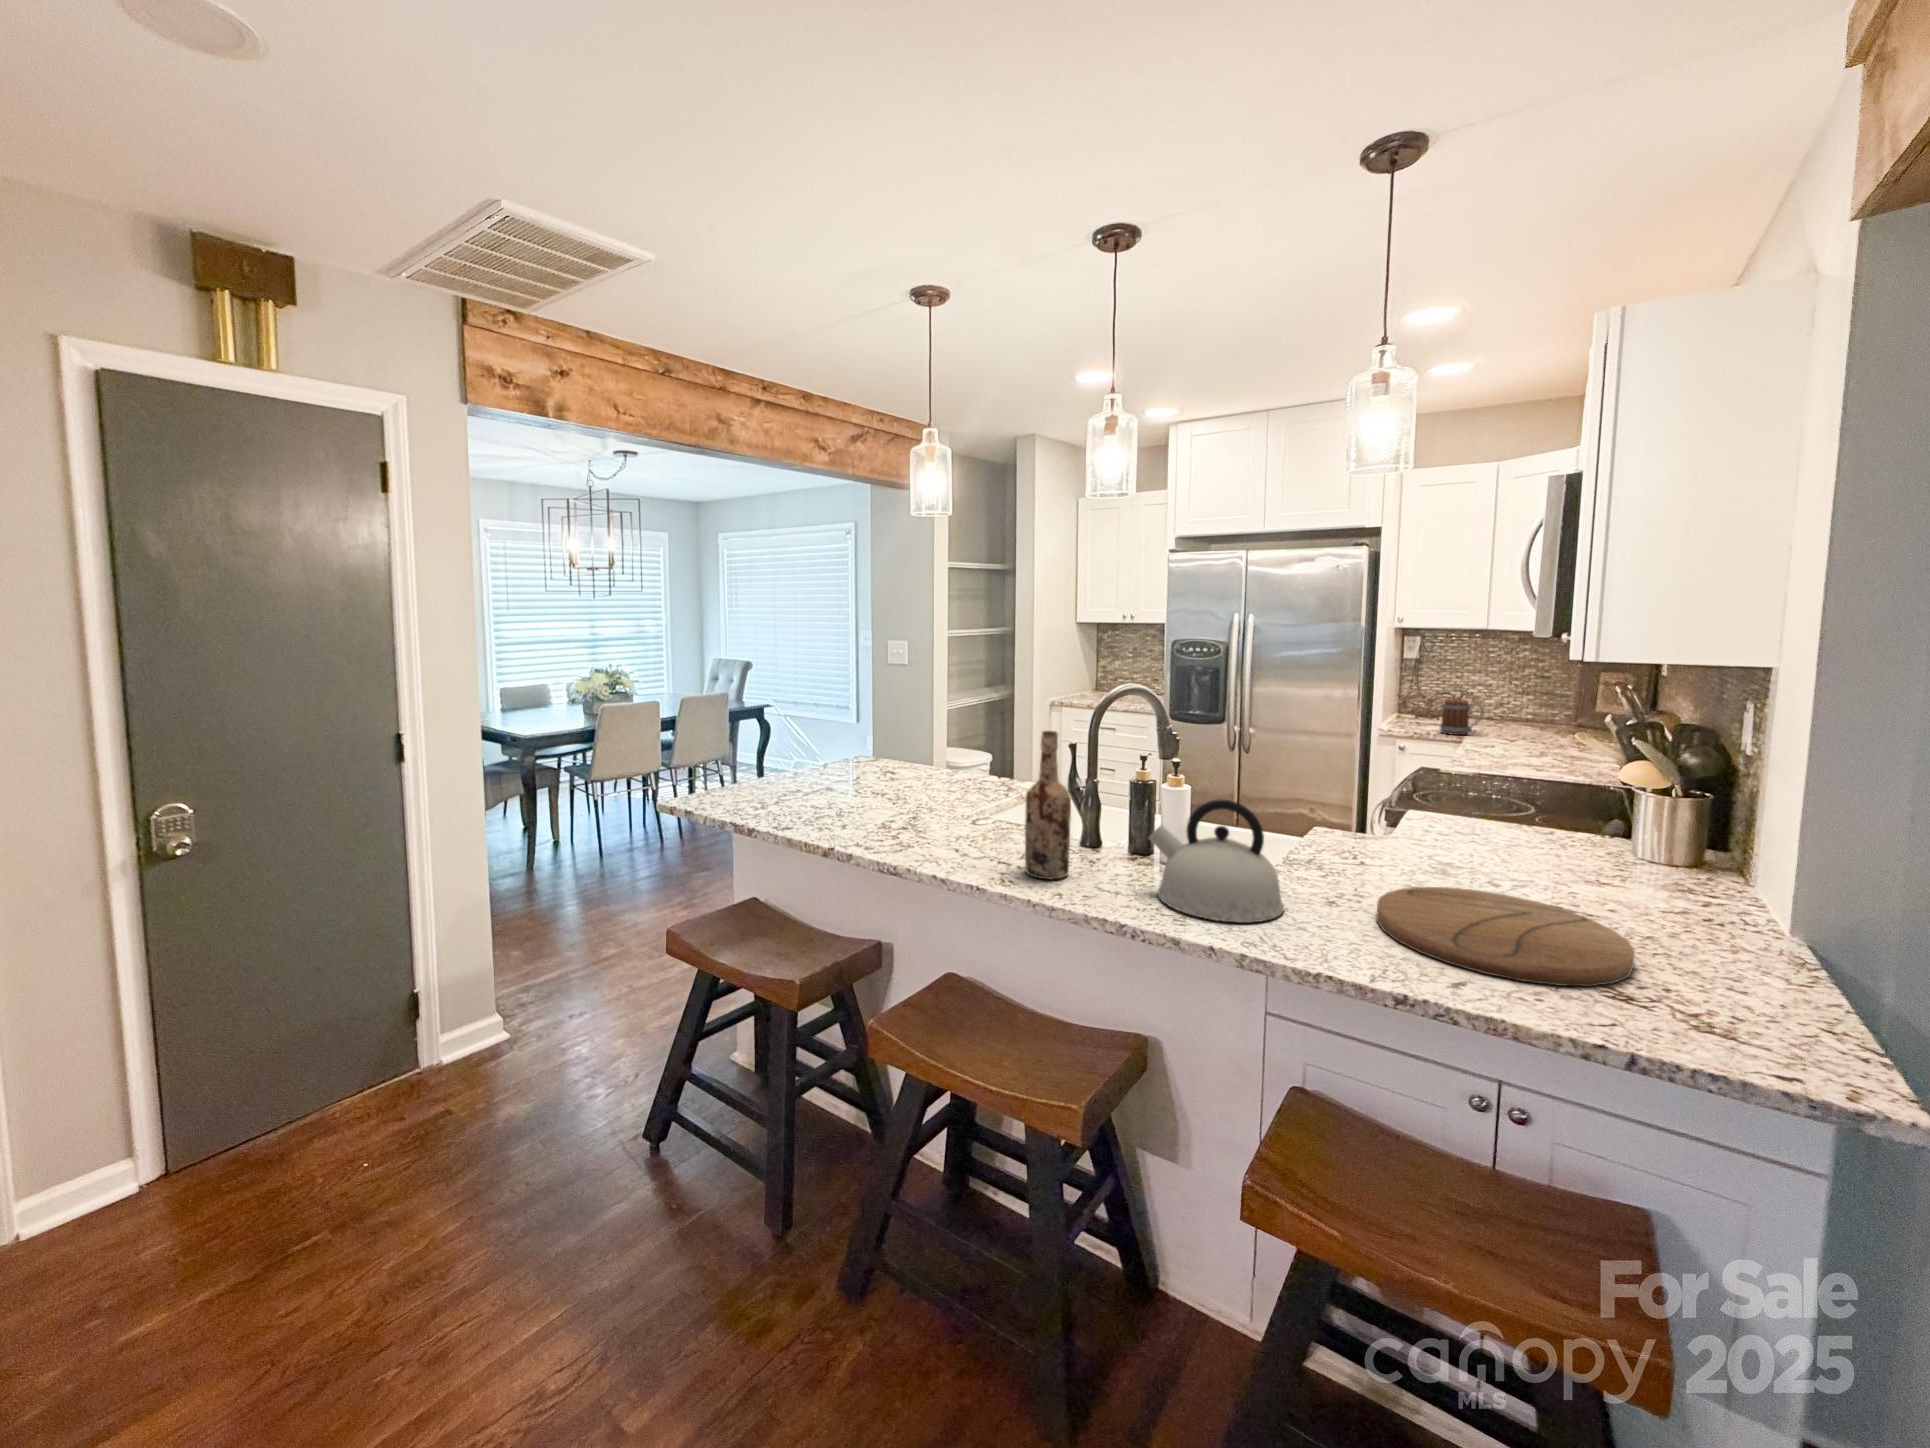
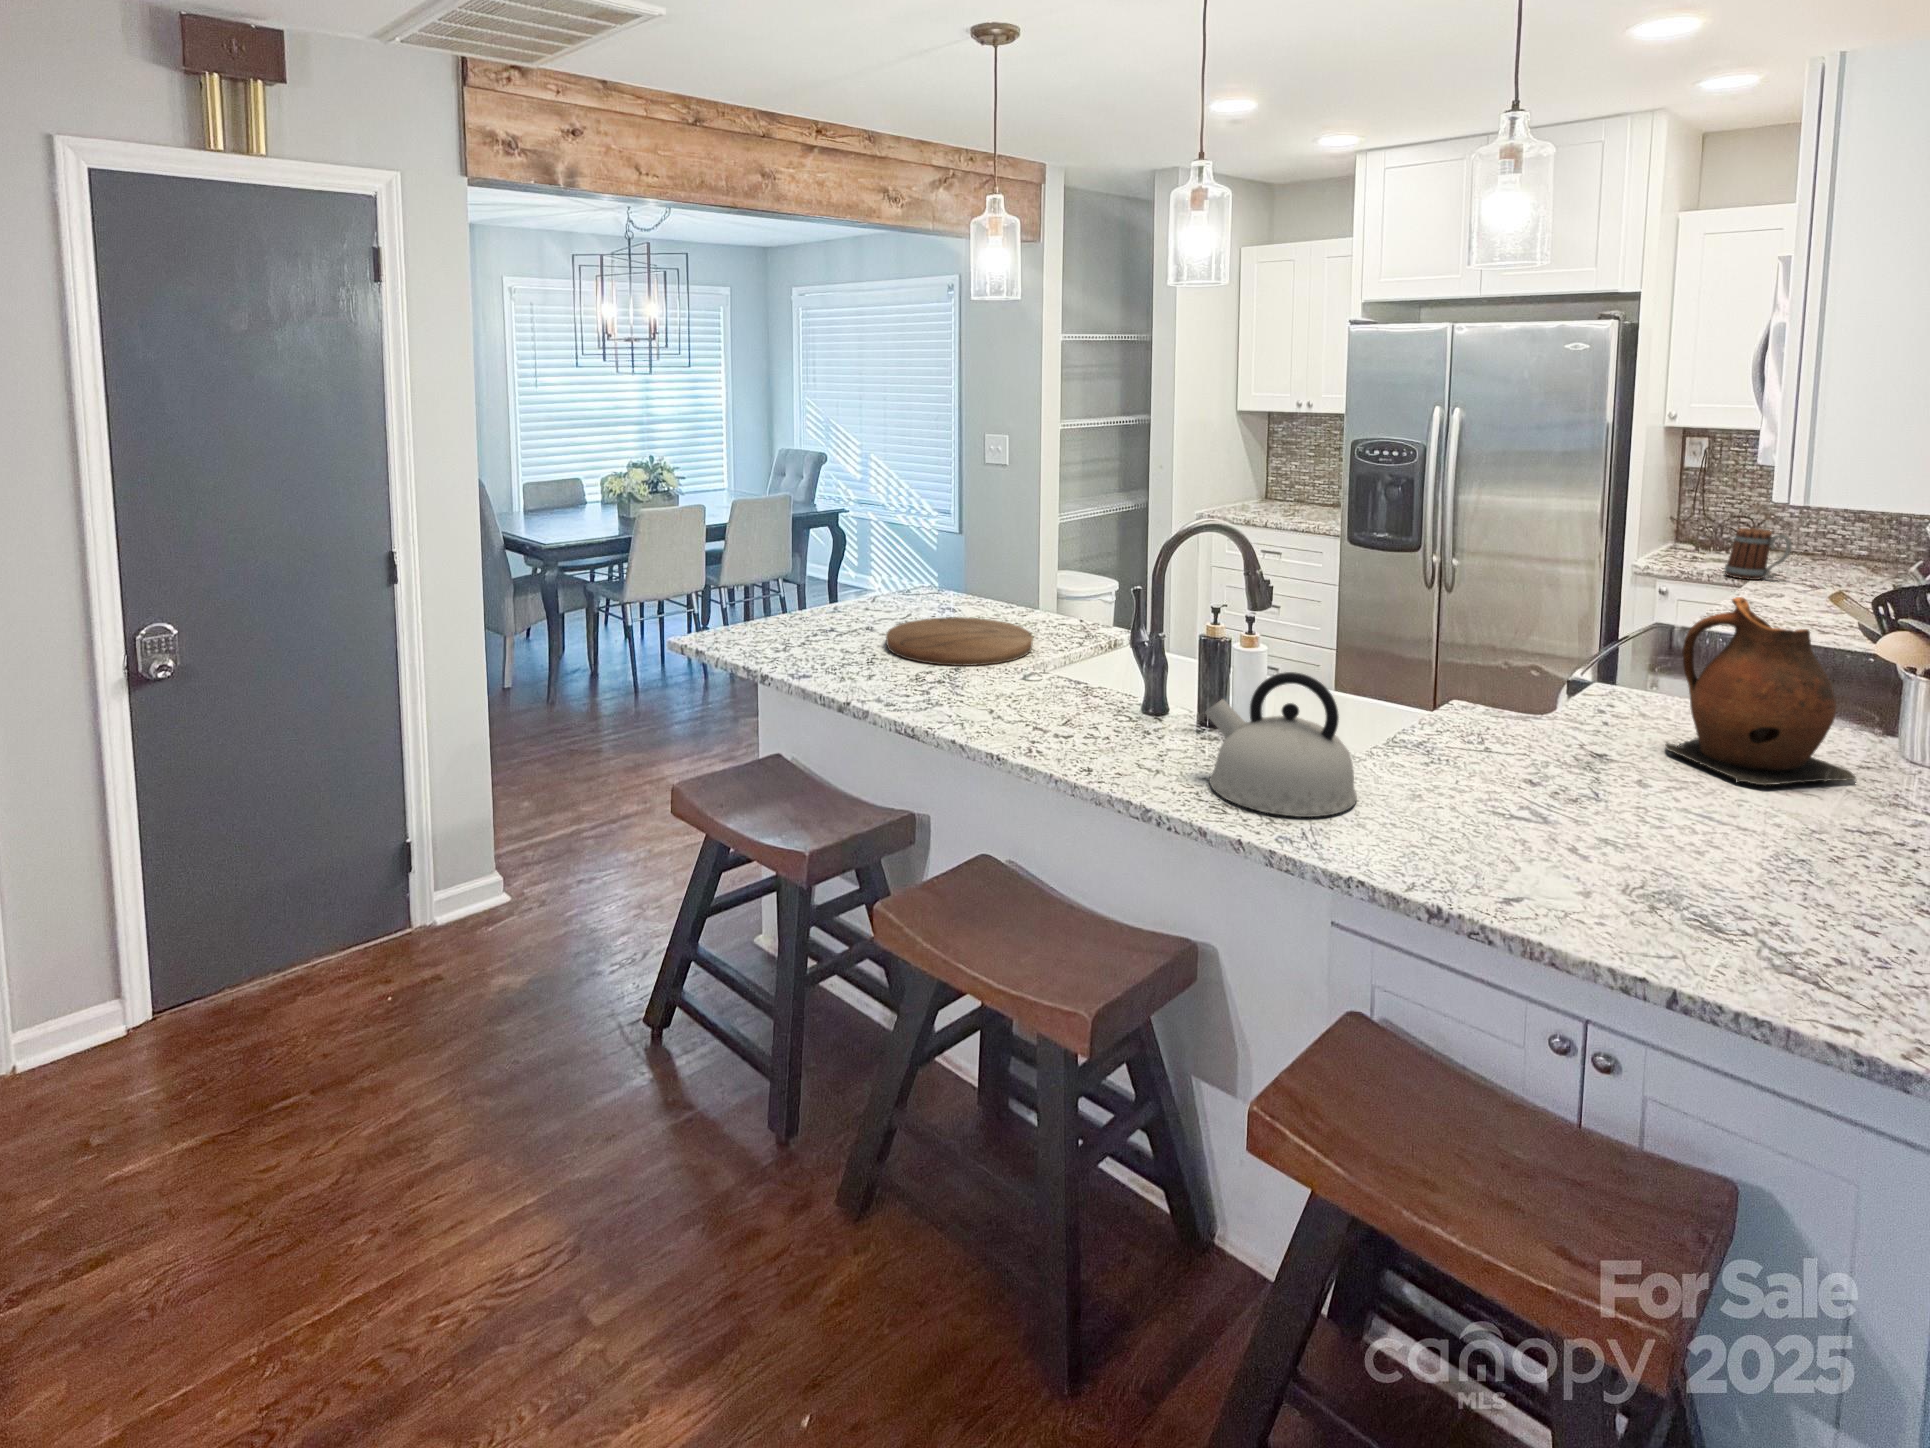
wine bottle: present [1025,731,1071,879] -> none [1064,579,1121,754]
ceramic pitcher: none [1486,733,1639,878] -> present [1666,597,1856,785]
cutting board: present [1376,887,1635,986] -> present [886,617,1033,666]

